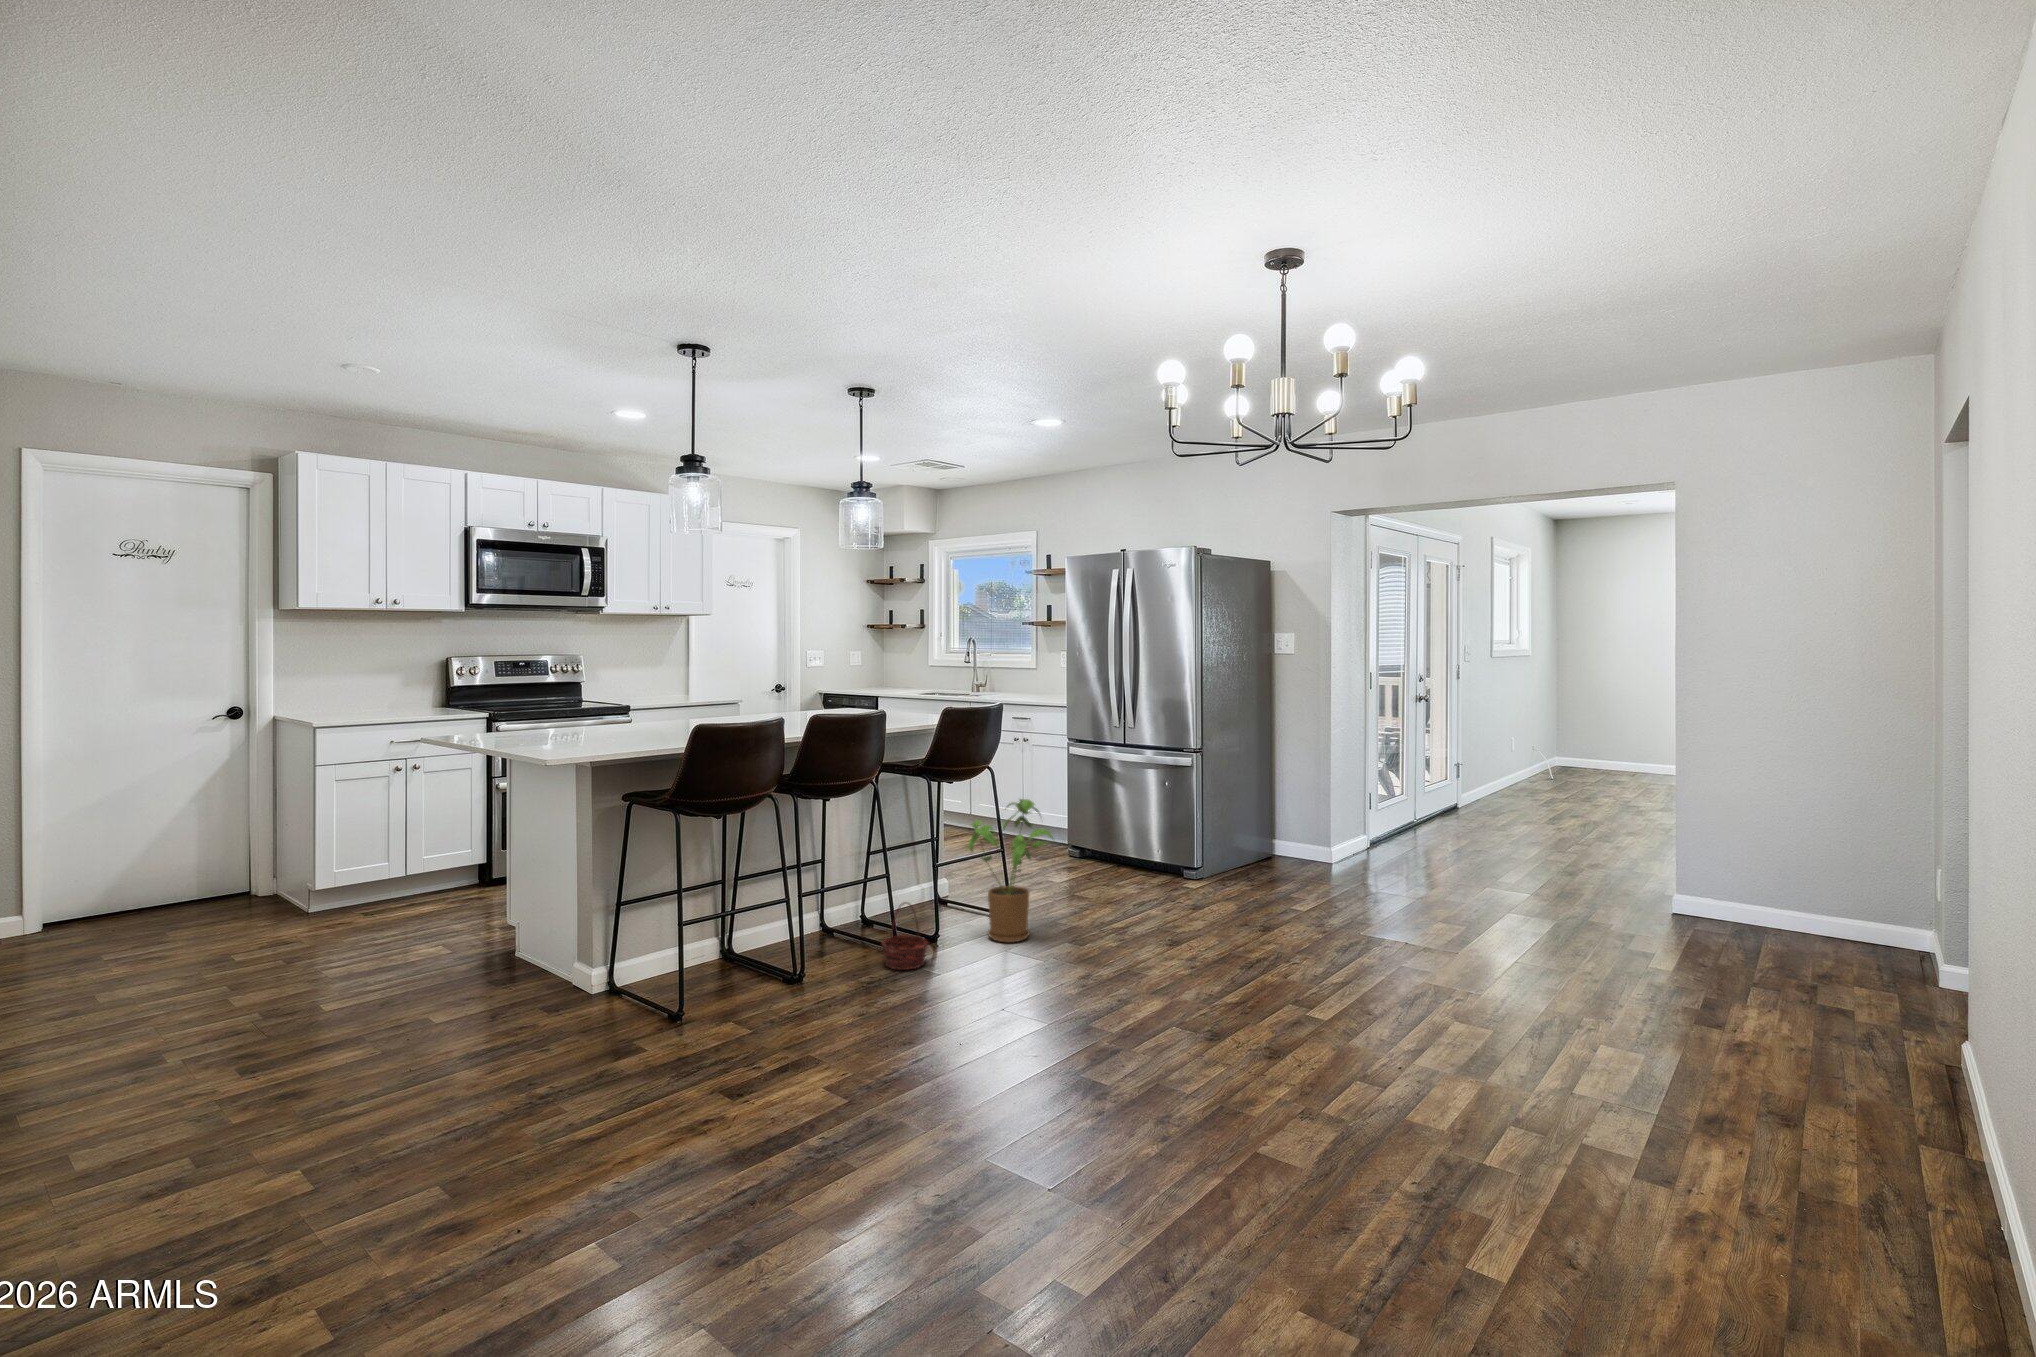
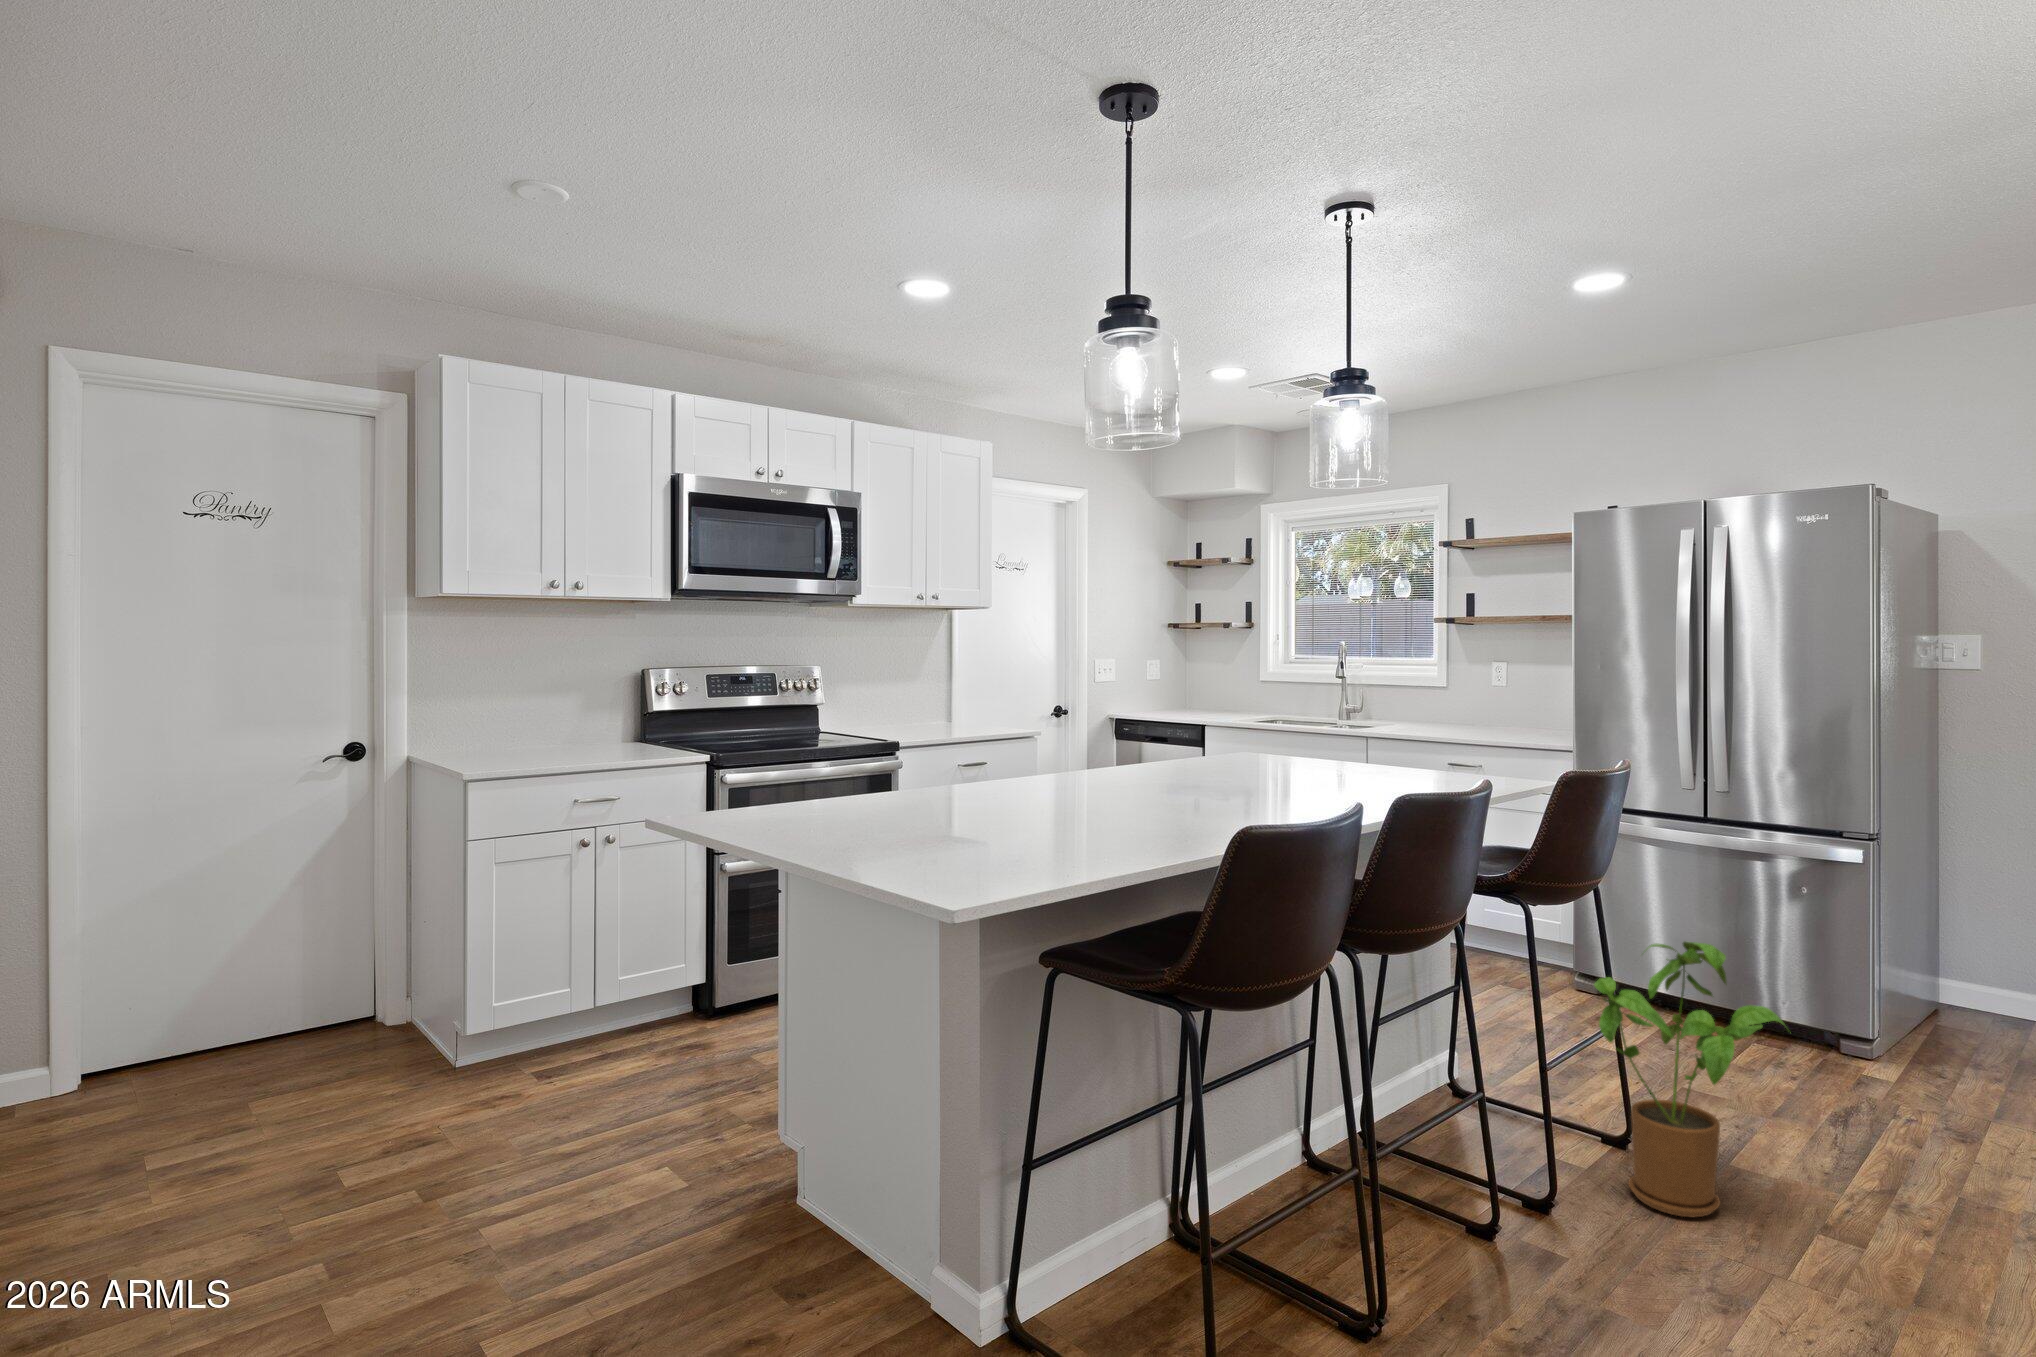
basket: present [882,902,928,970] -> none [1493,1155,1592,1296]

